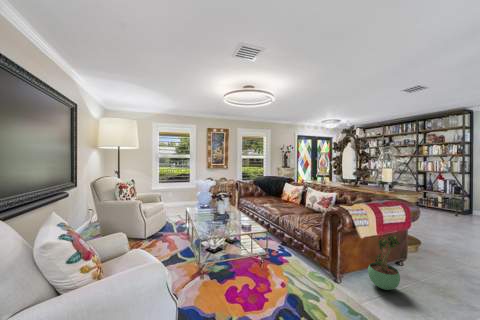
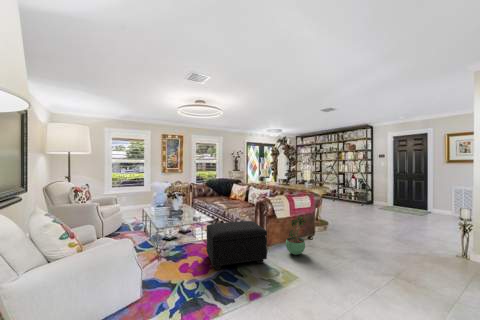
footstool: none [259,236,345,303] -> present [206,221,267,270]

